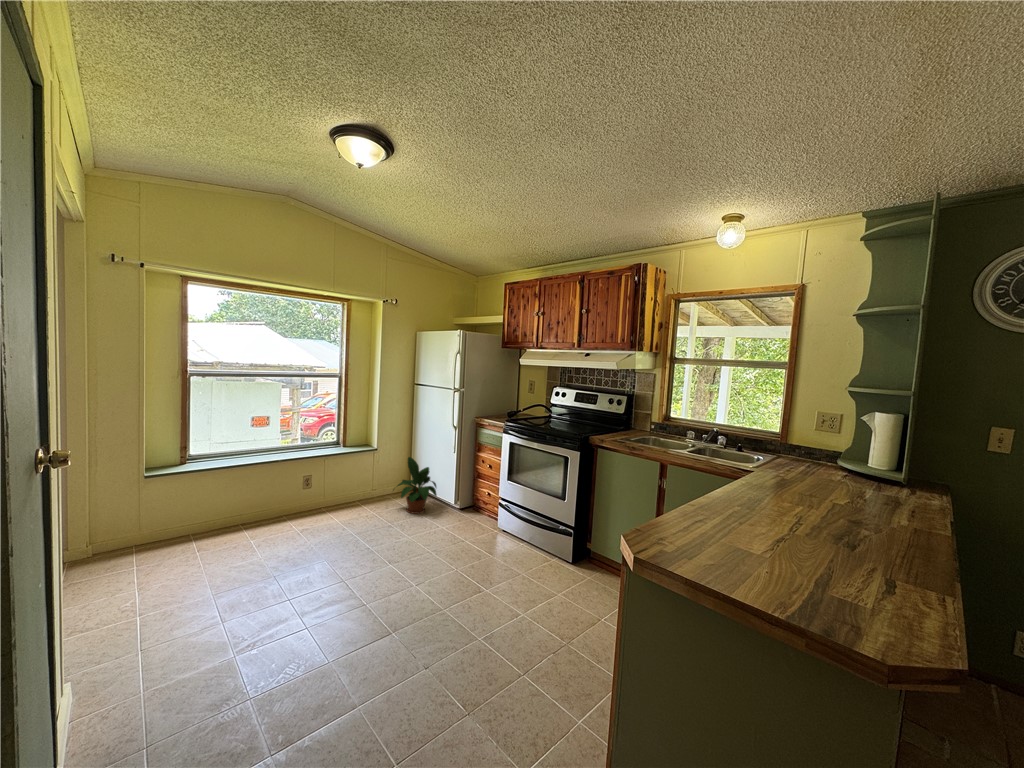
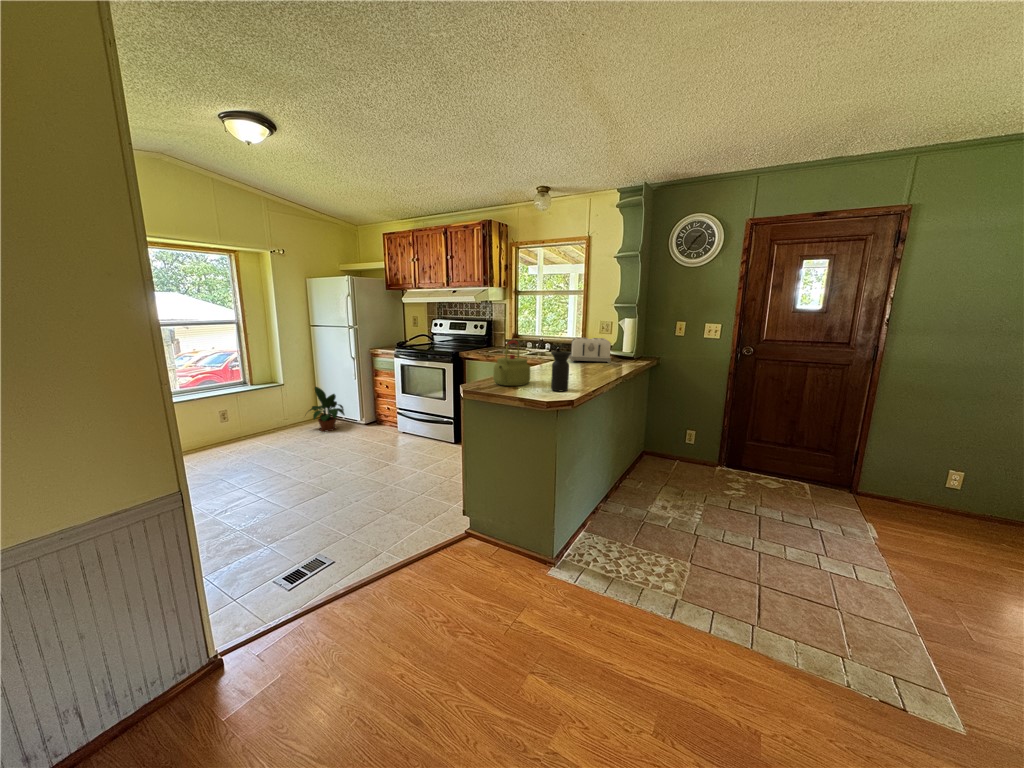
toaster: none [776,438,872,494] -> present [570,337,611,363]
kettle: none [682,458,763,551] -> present [493,340,530,386]
vase: none [834,501,897,601] -> present [551,351,571,391]

